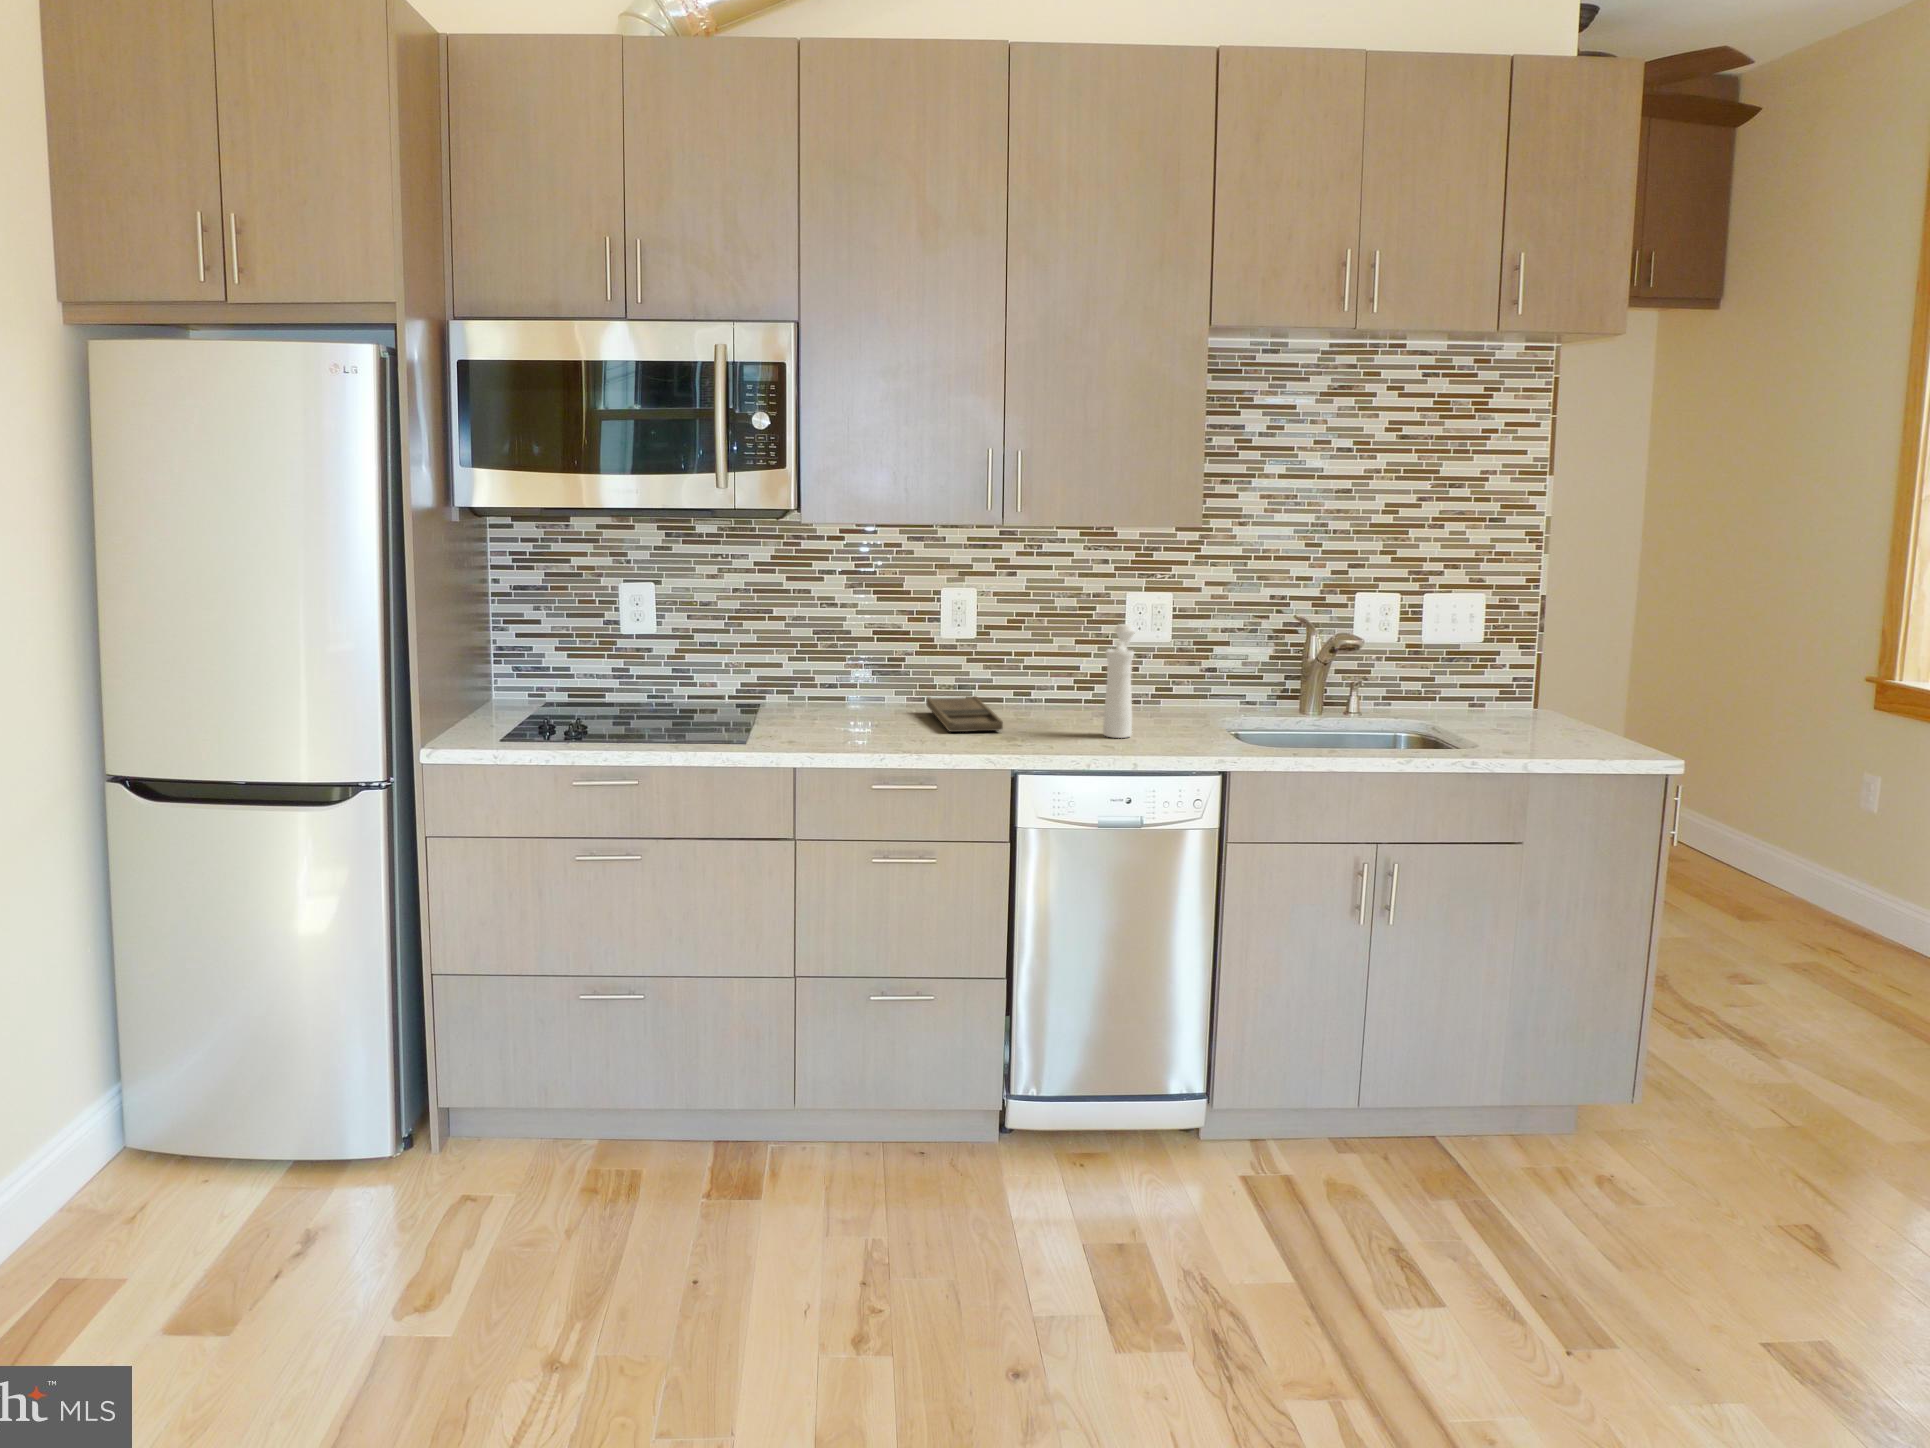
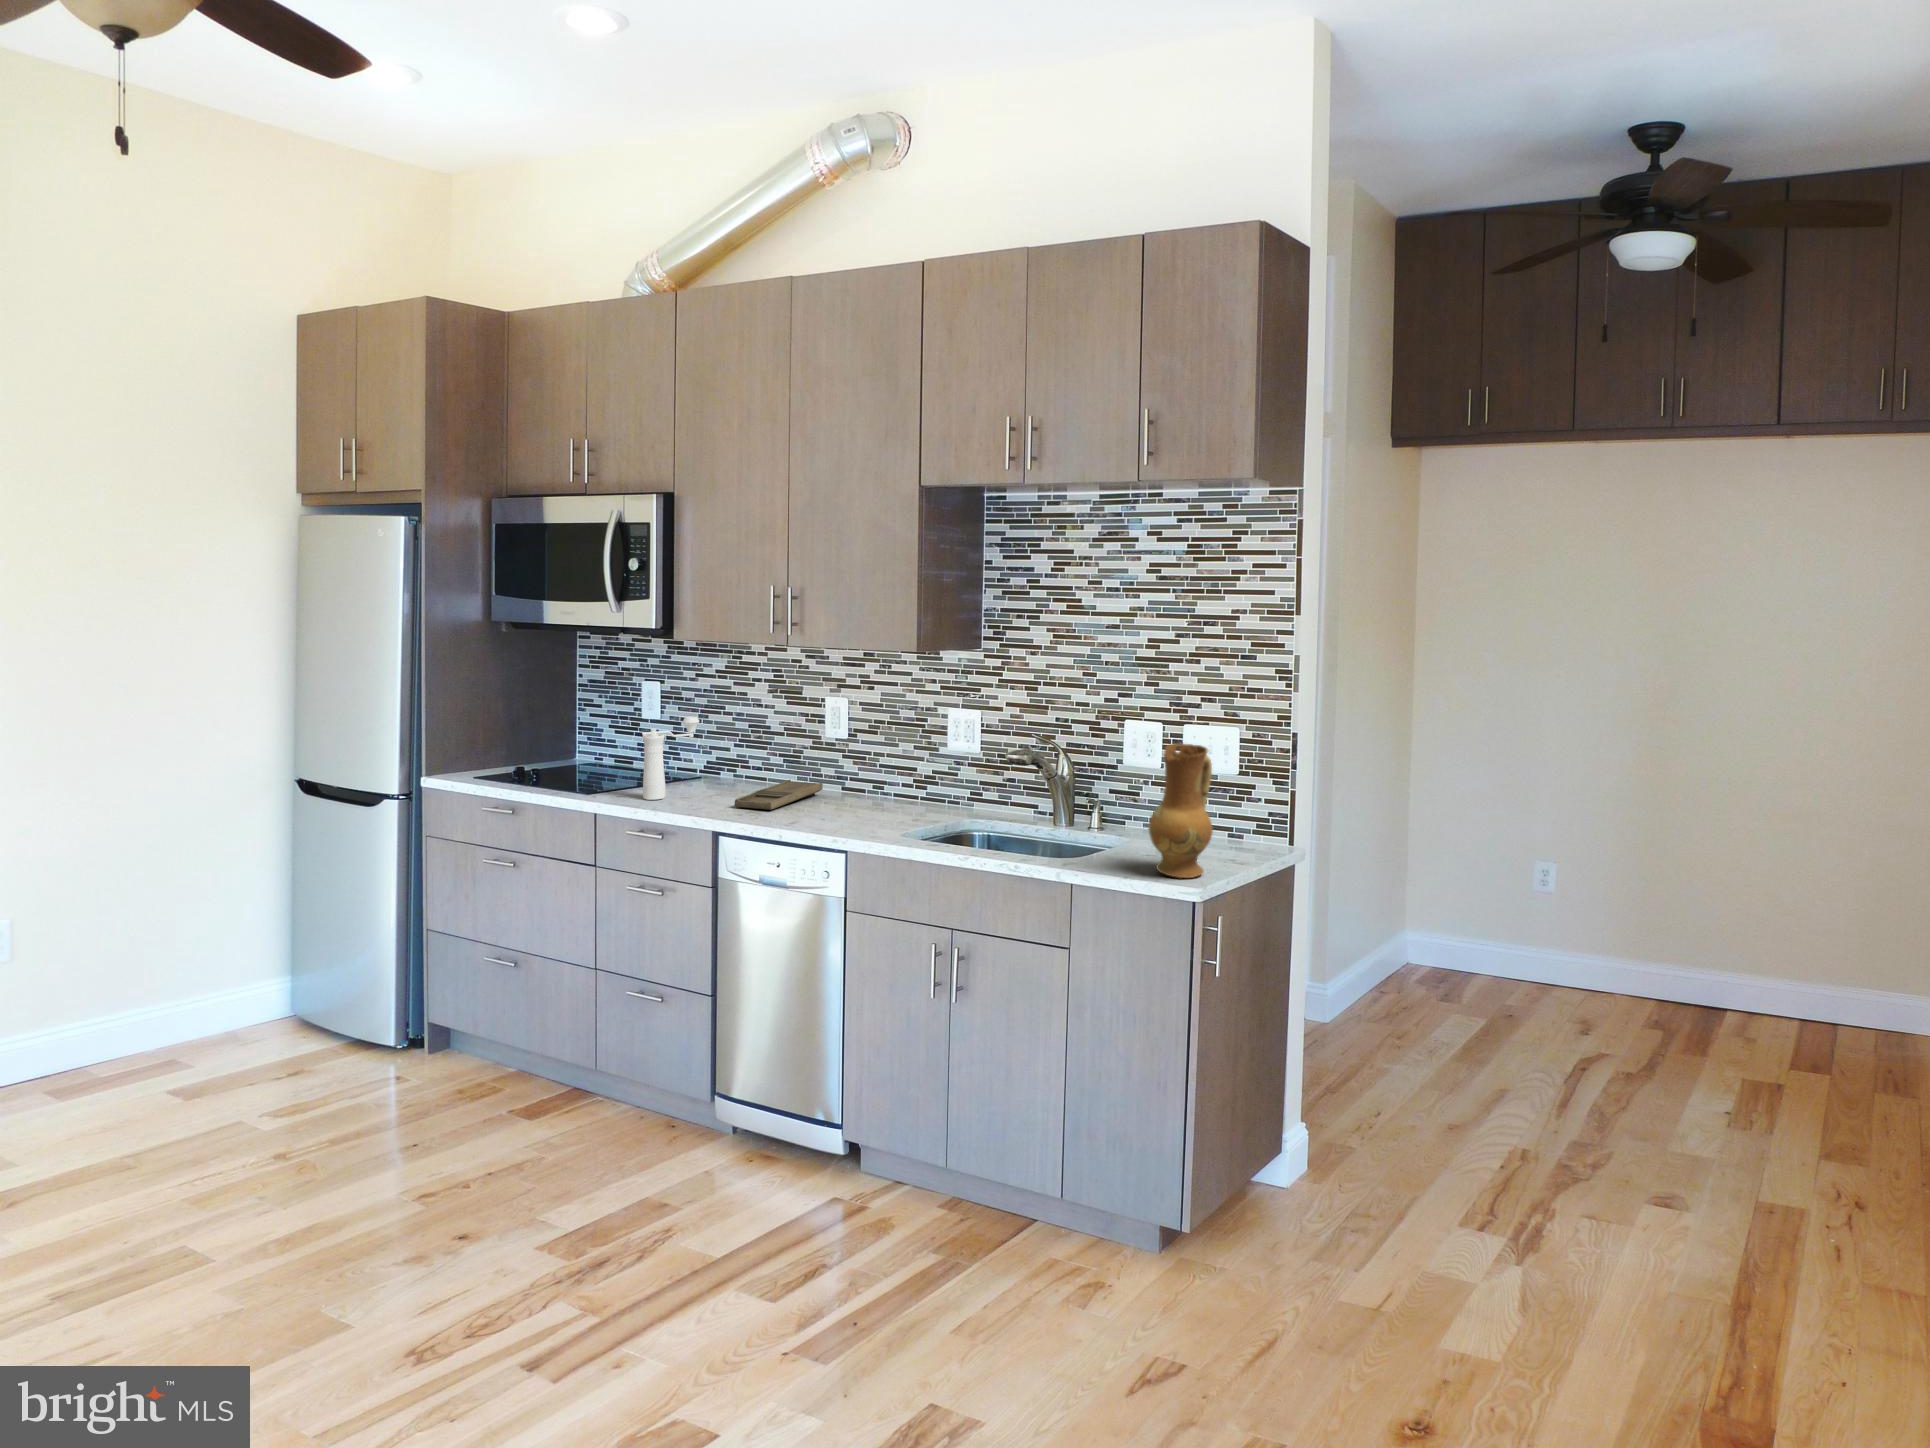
ceramic jug: none [1522,607,1599,744] -> present [1148,743,1213,878]
pepper mill: present [1103,624,1136,738] -> present [642,717,699,800]

